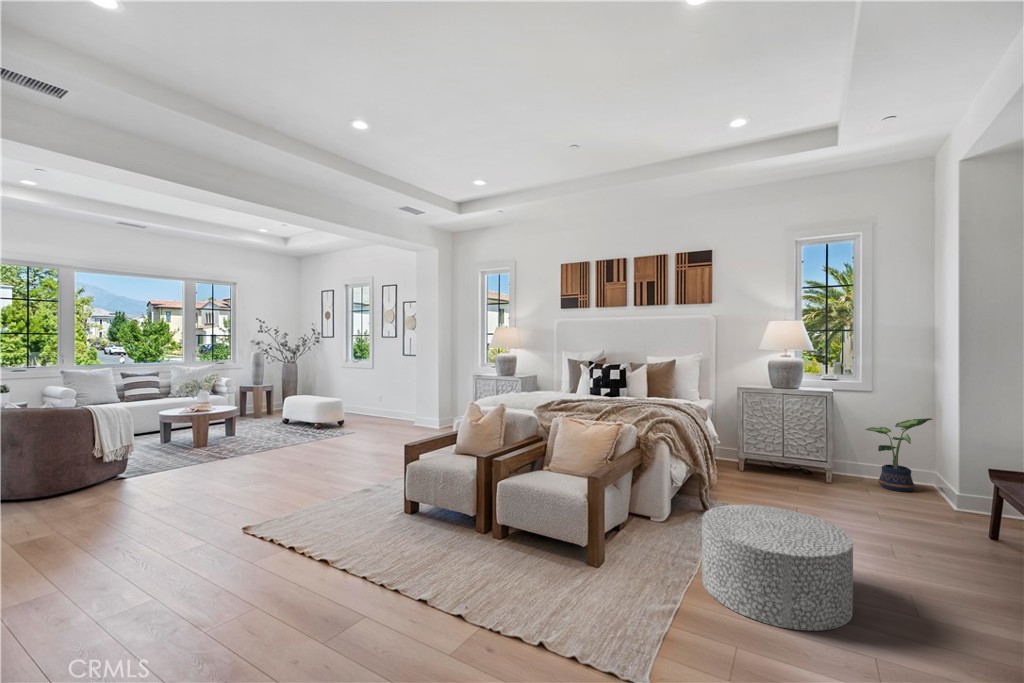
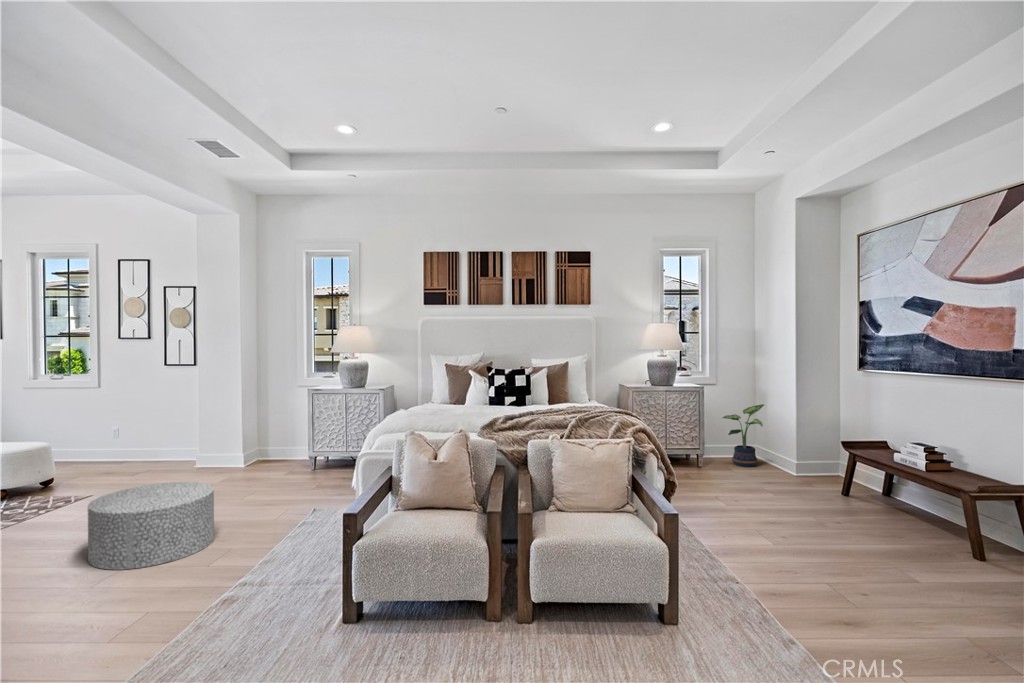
ottoman: present [702,505,853,631] -> present [88,482,214,570]

